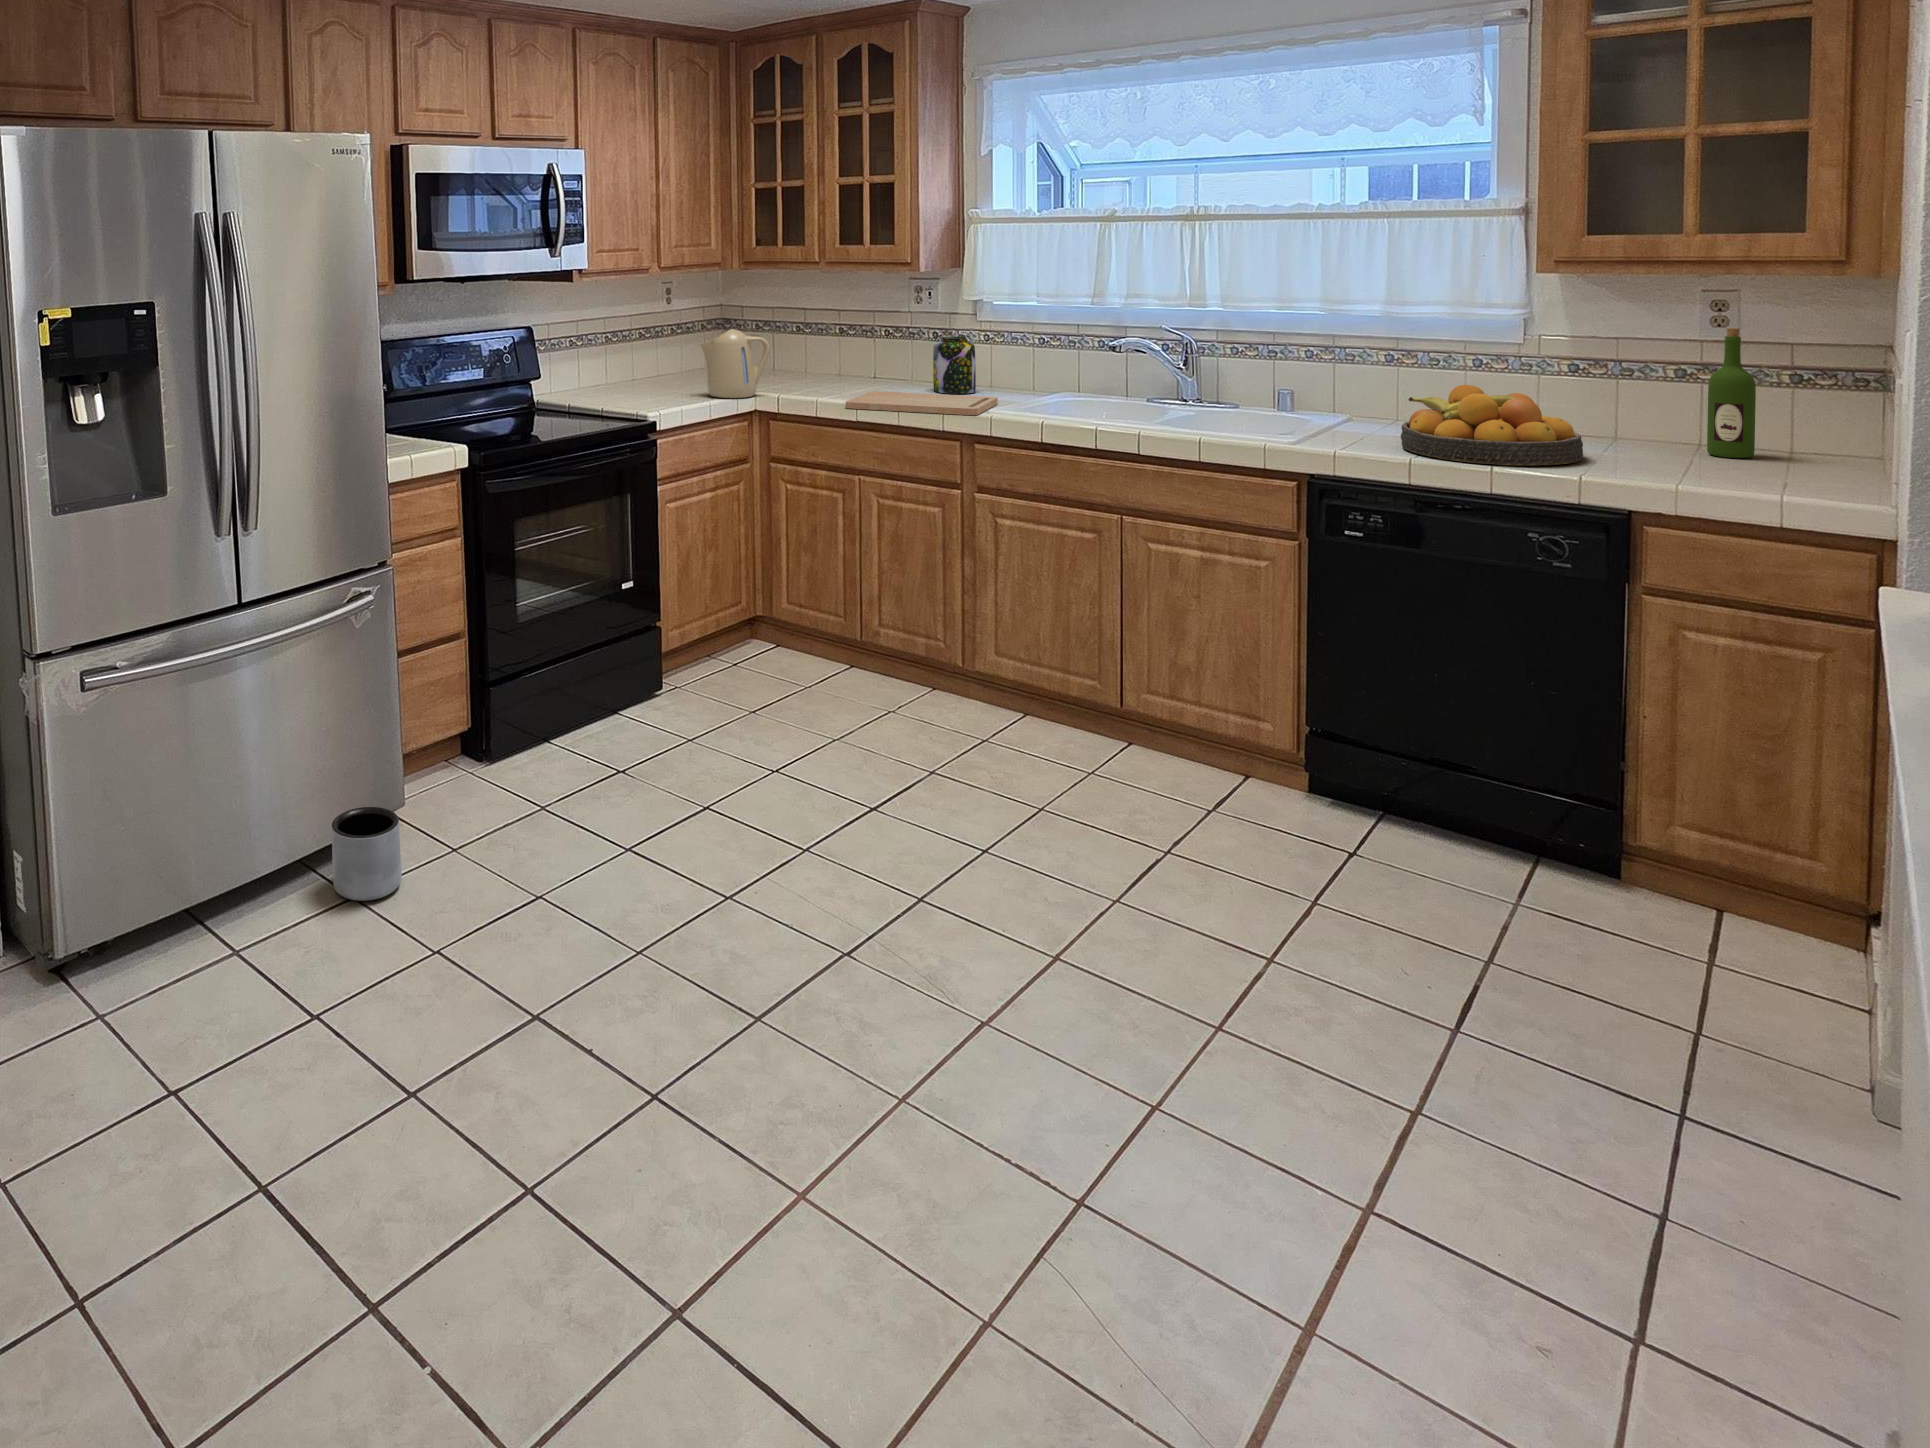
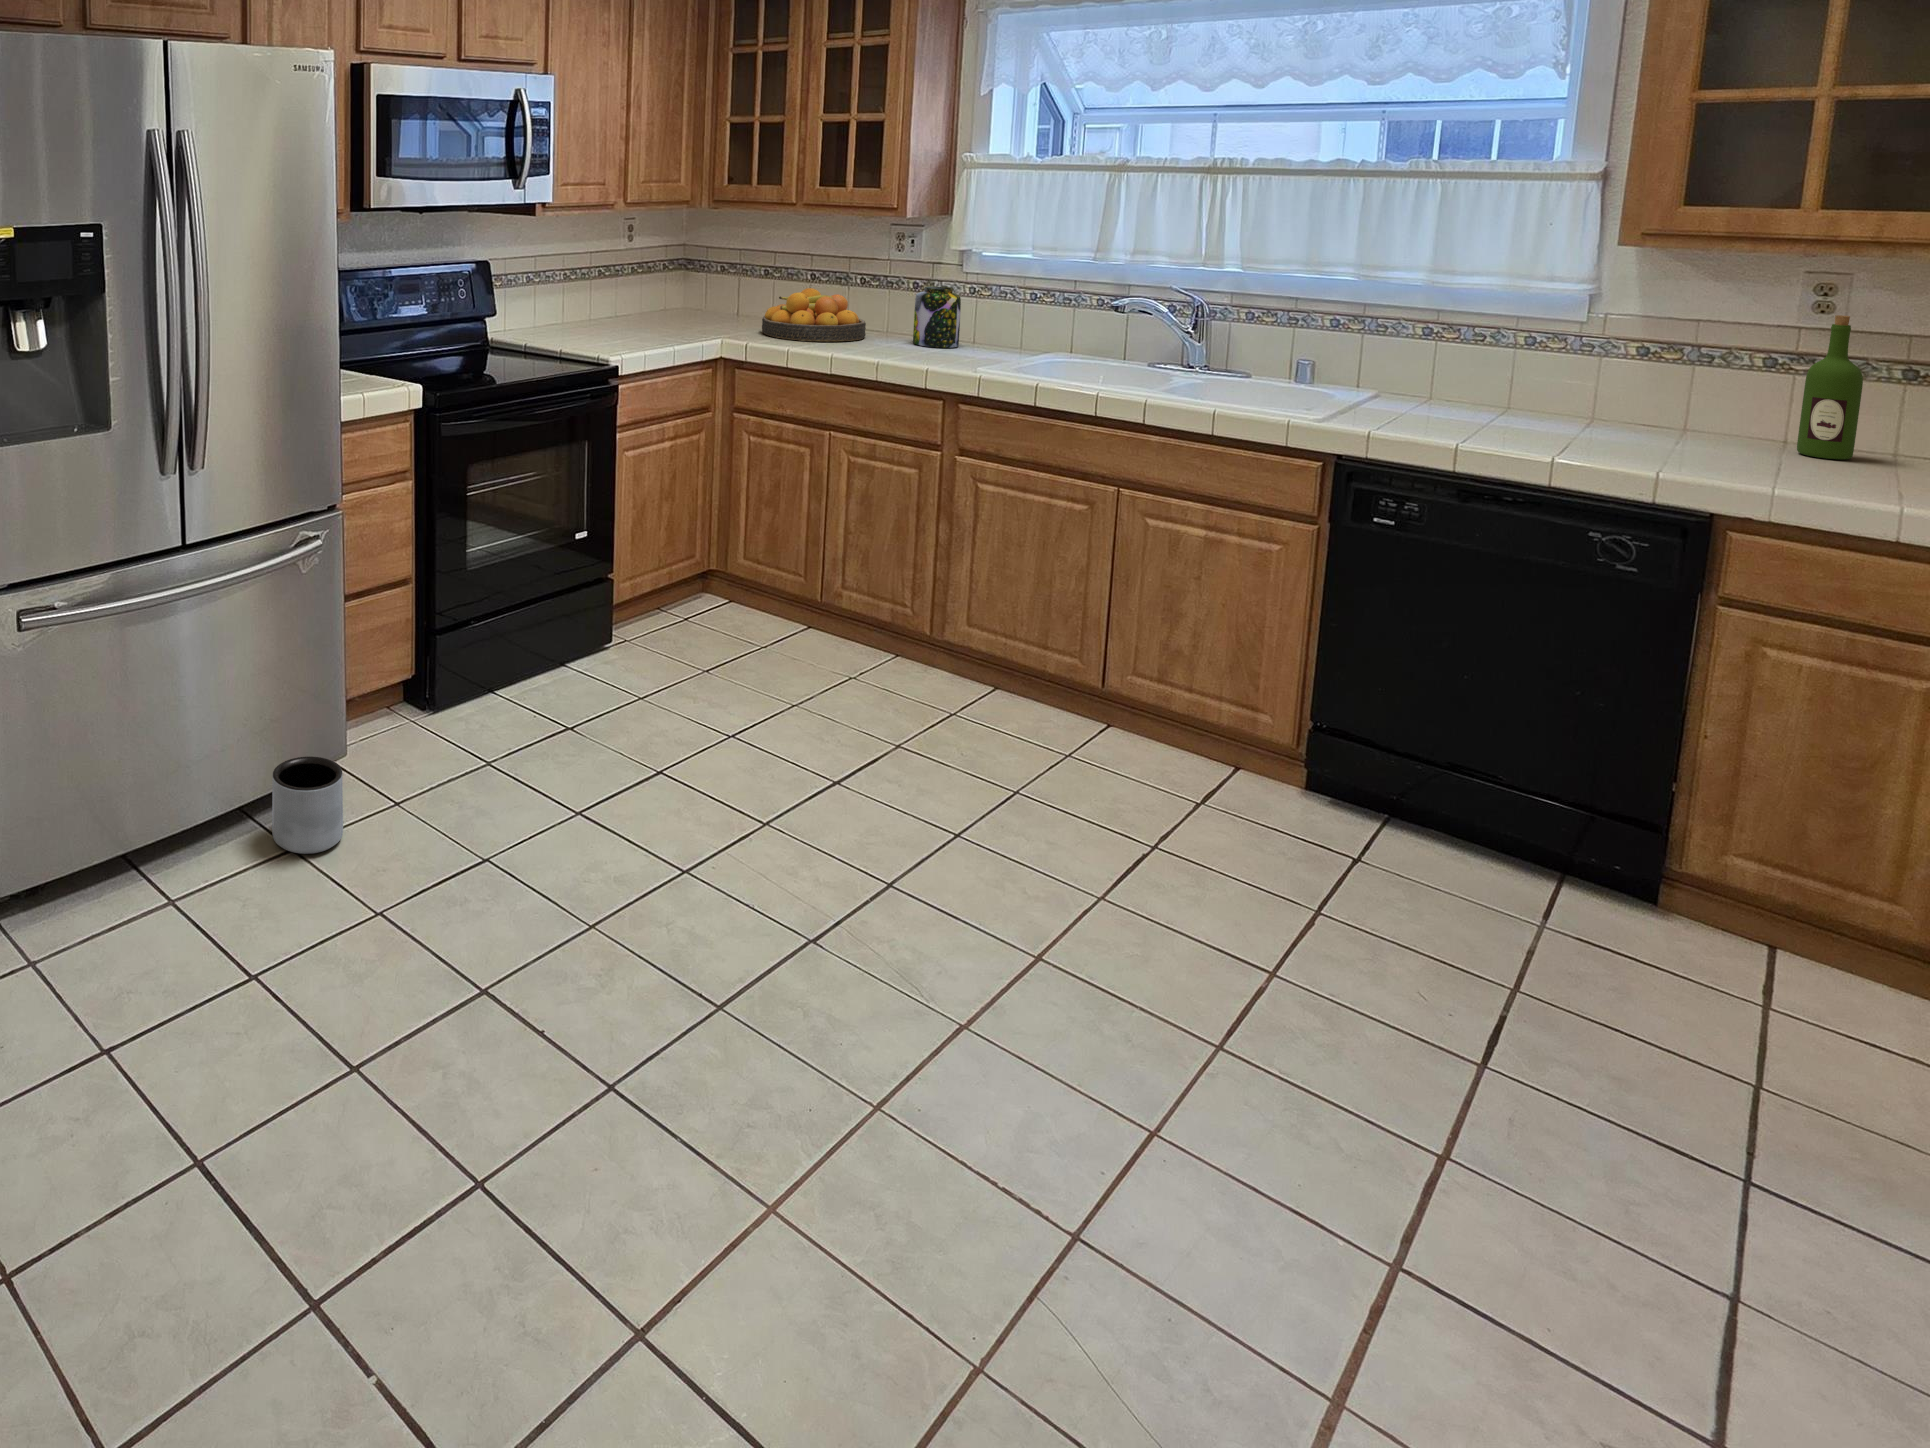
kettle: present [700,329,770,398] -> none [666,270,741,343]
fruit bowl: present [1401,385,1583,466] -> present [762,288,866,342]
cutting board: present [845,391,998,415] -> none [821,342,985,372]

